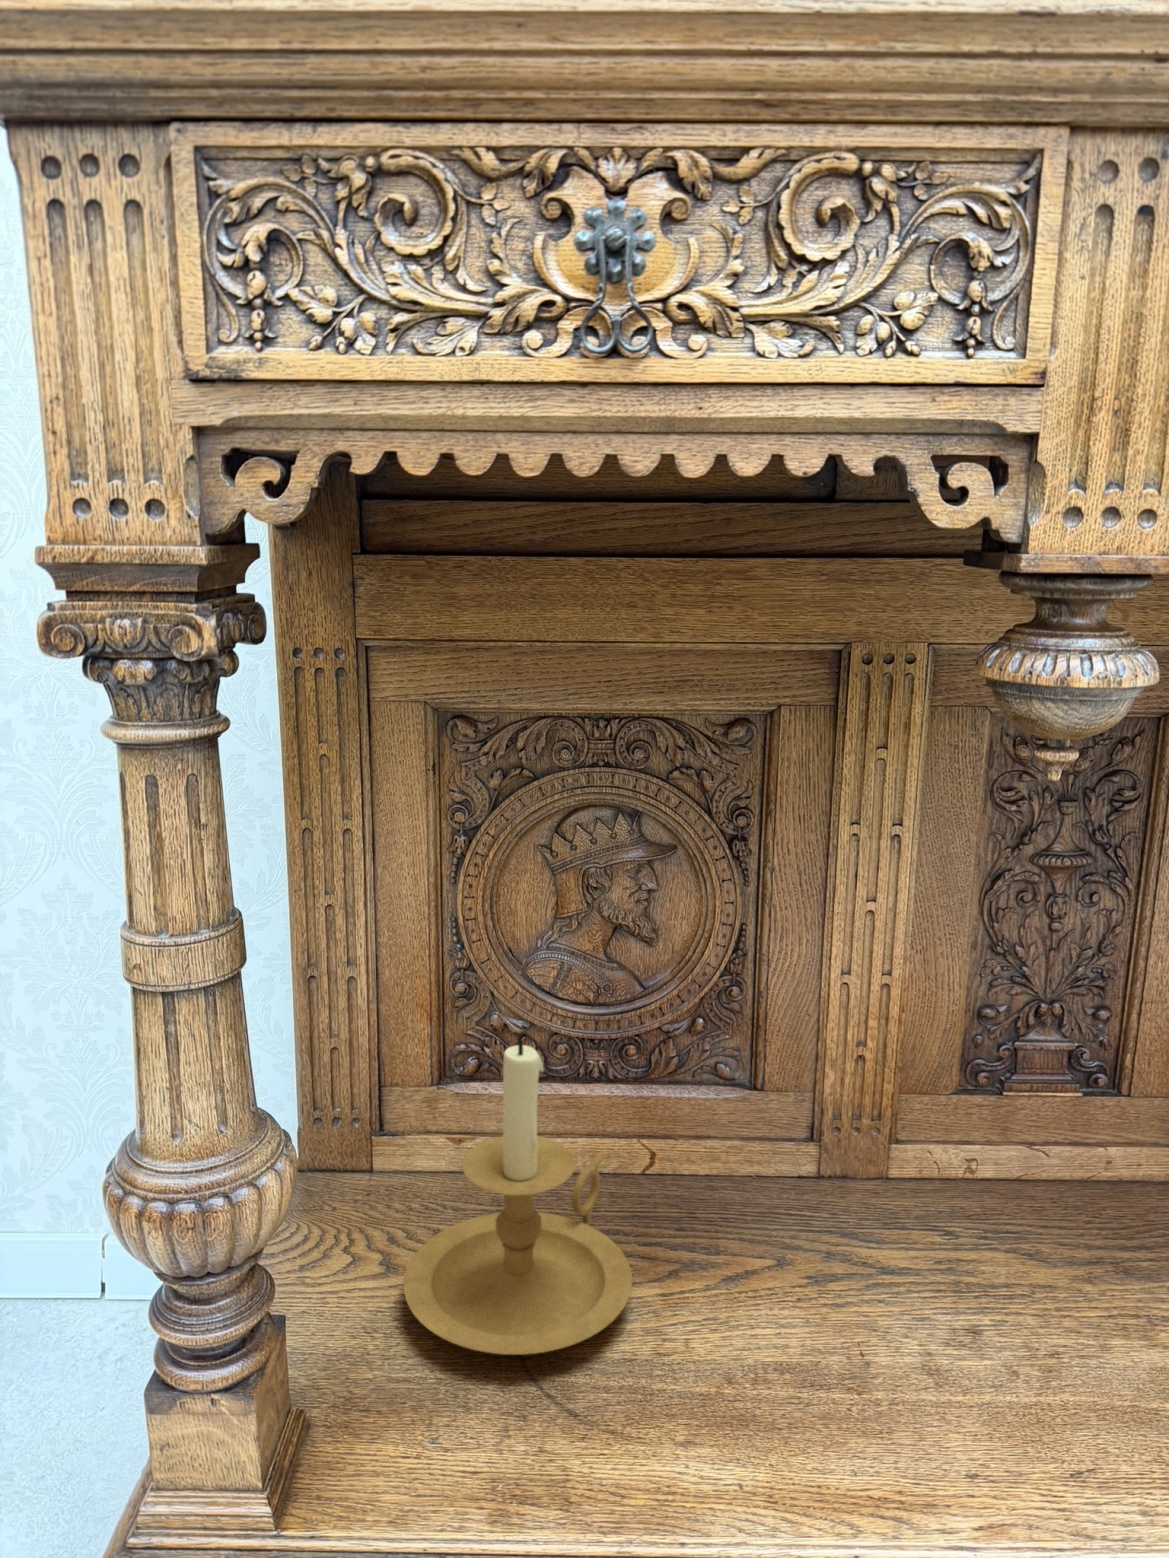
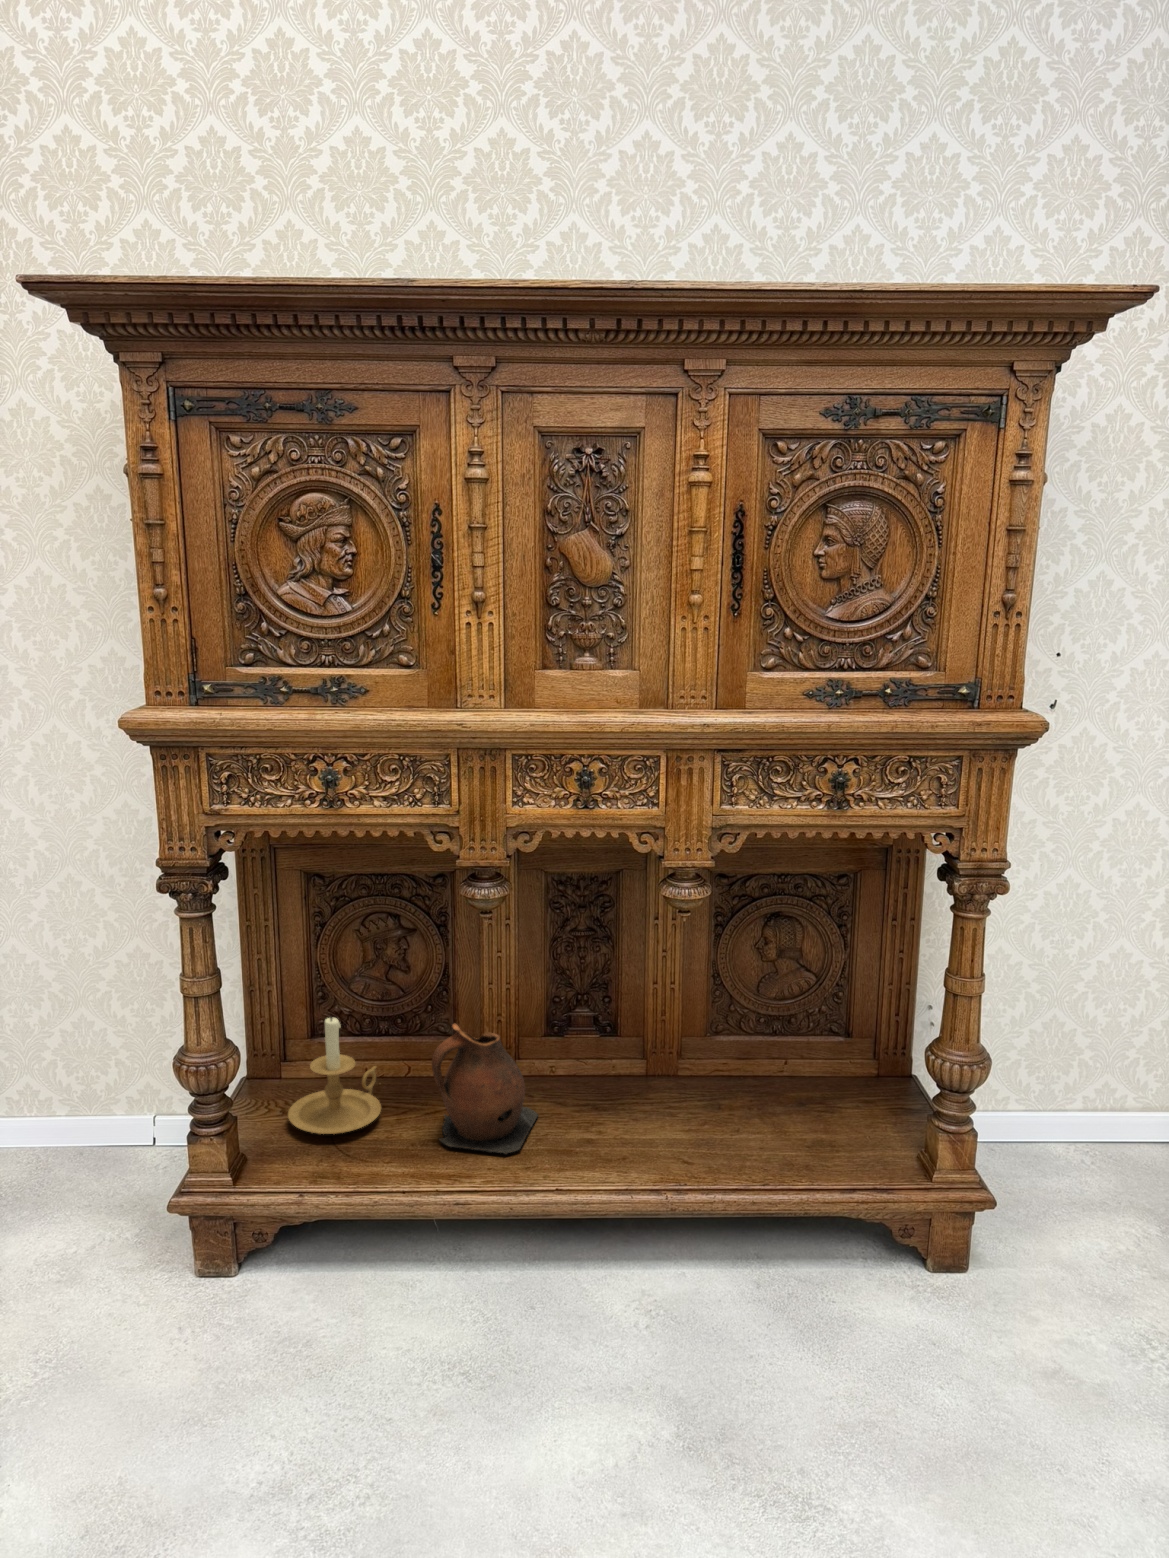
ceramic pitcher: none [782,1061,1035,1420] -> present [432,1023,538,1155]

